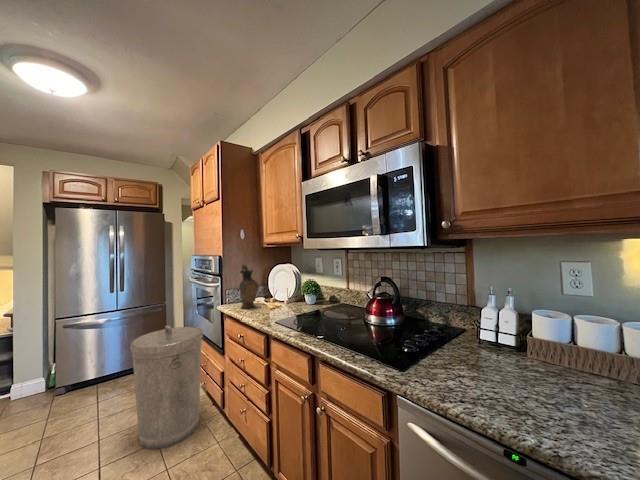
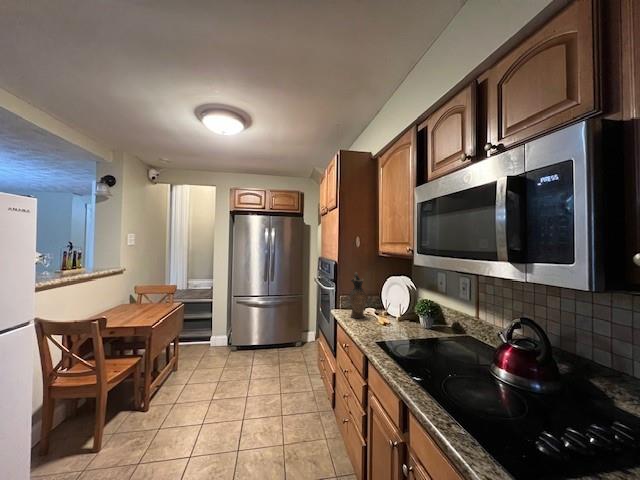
trash can: present [130,326,203,449] -> none [266,319,320,424]

